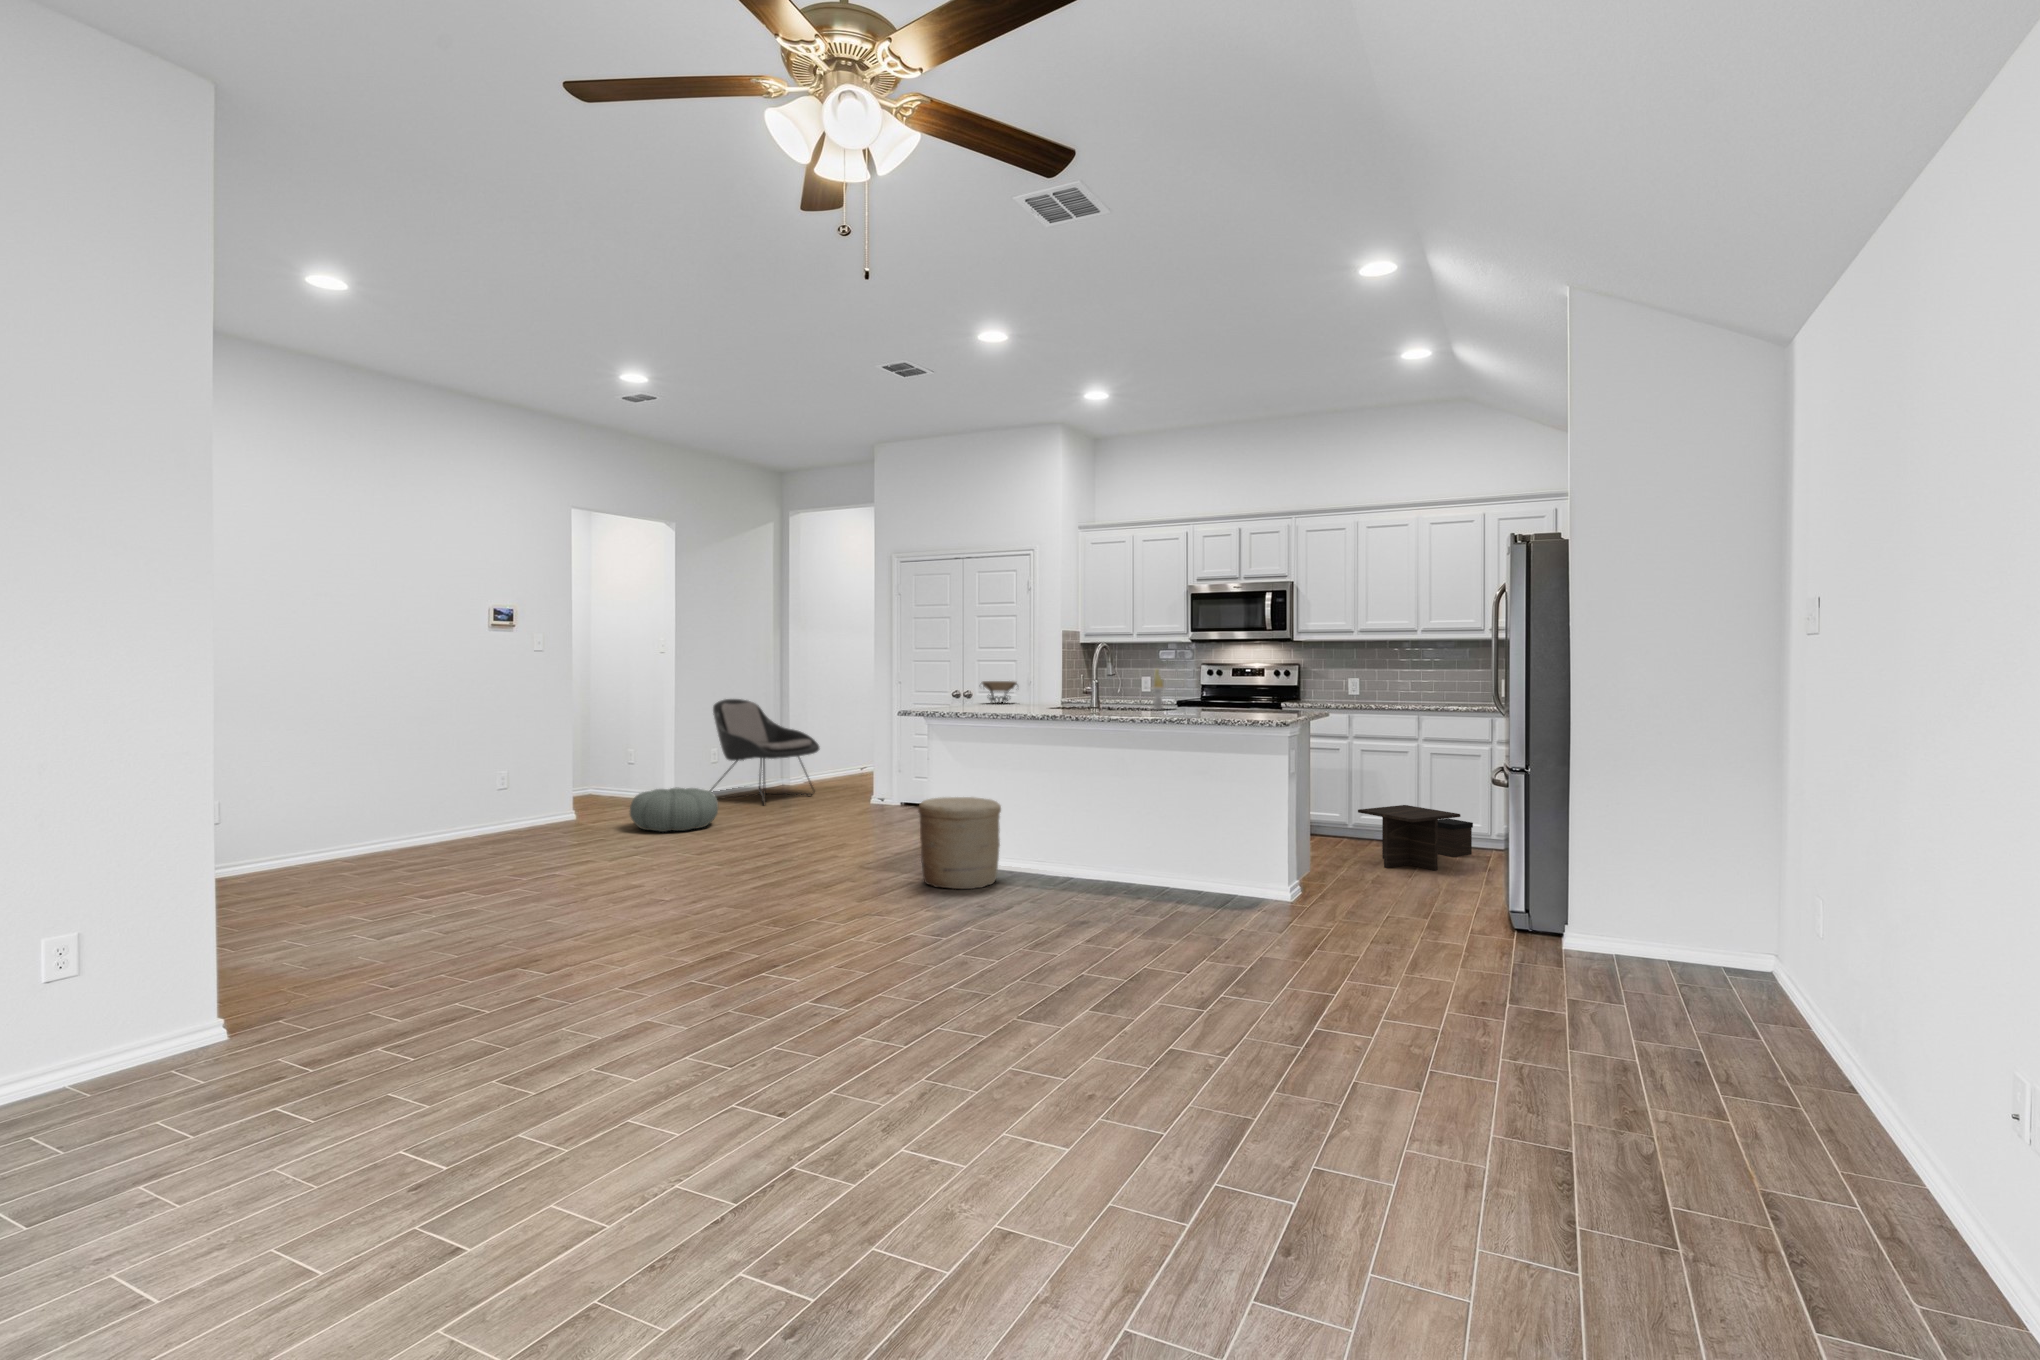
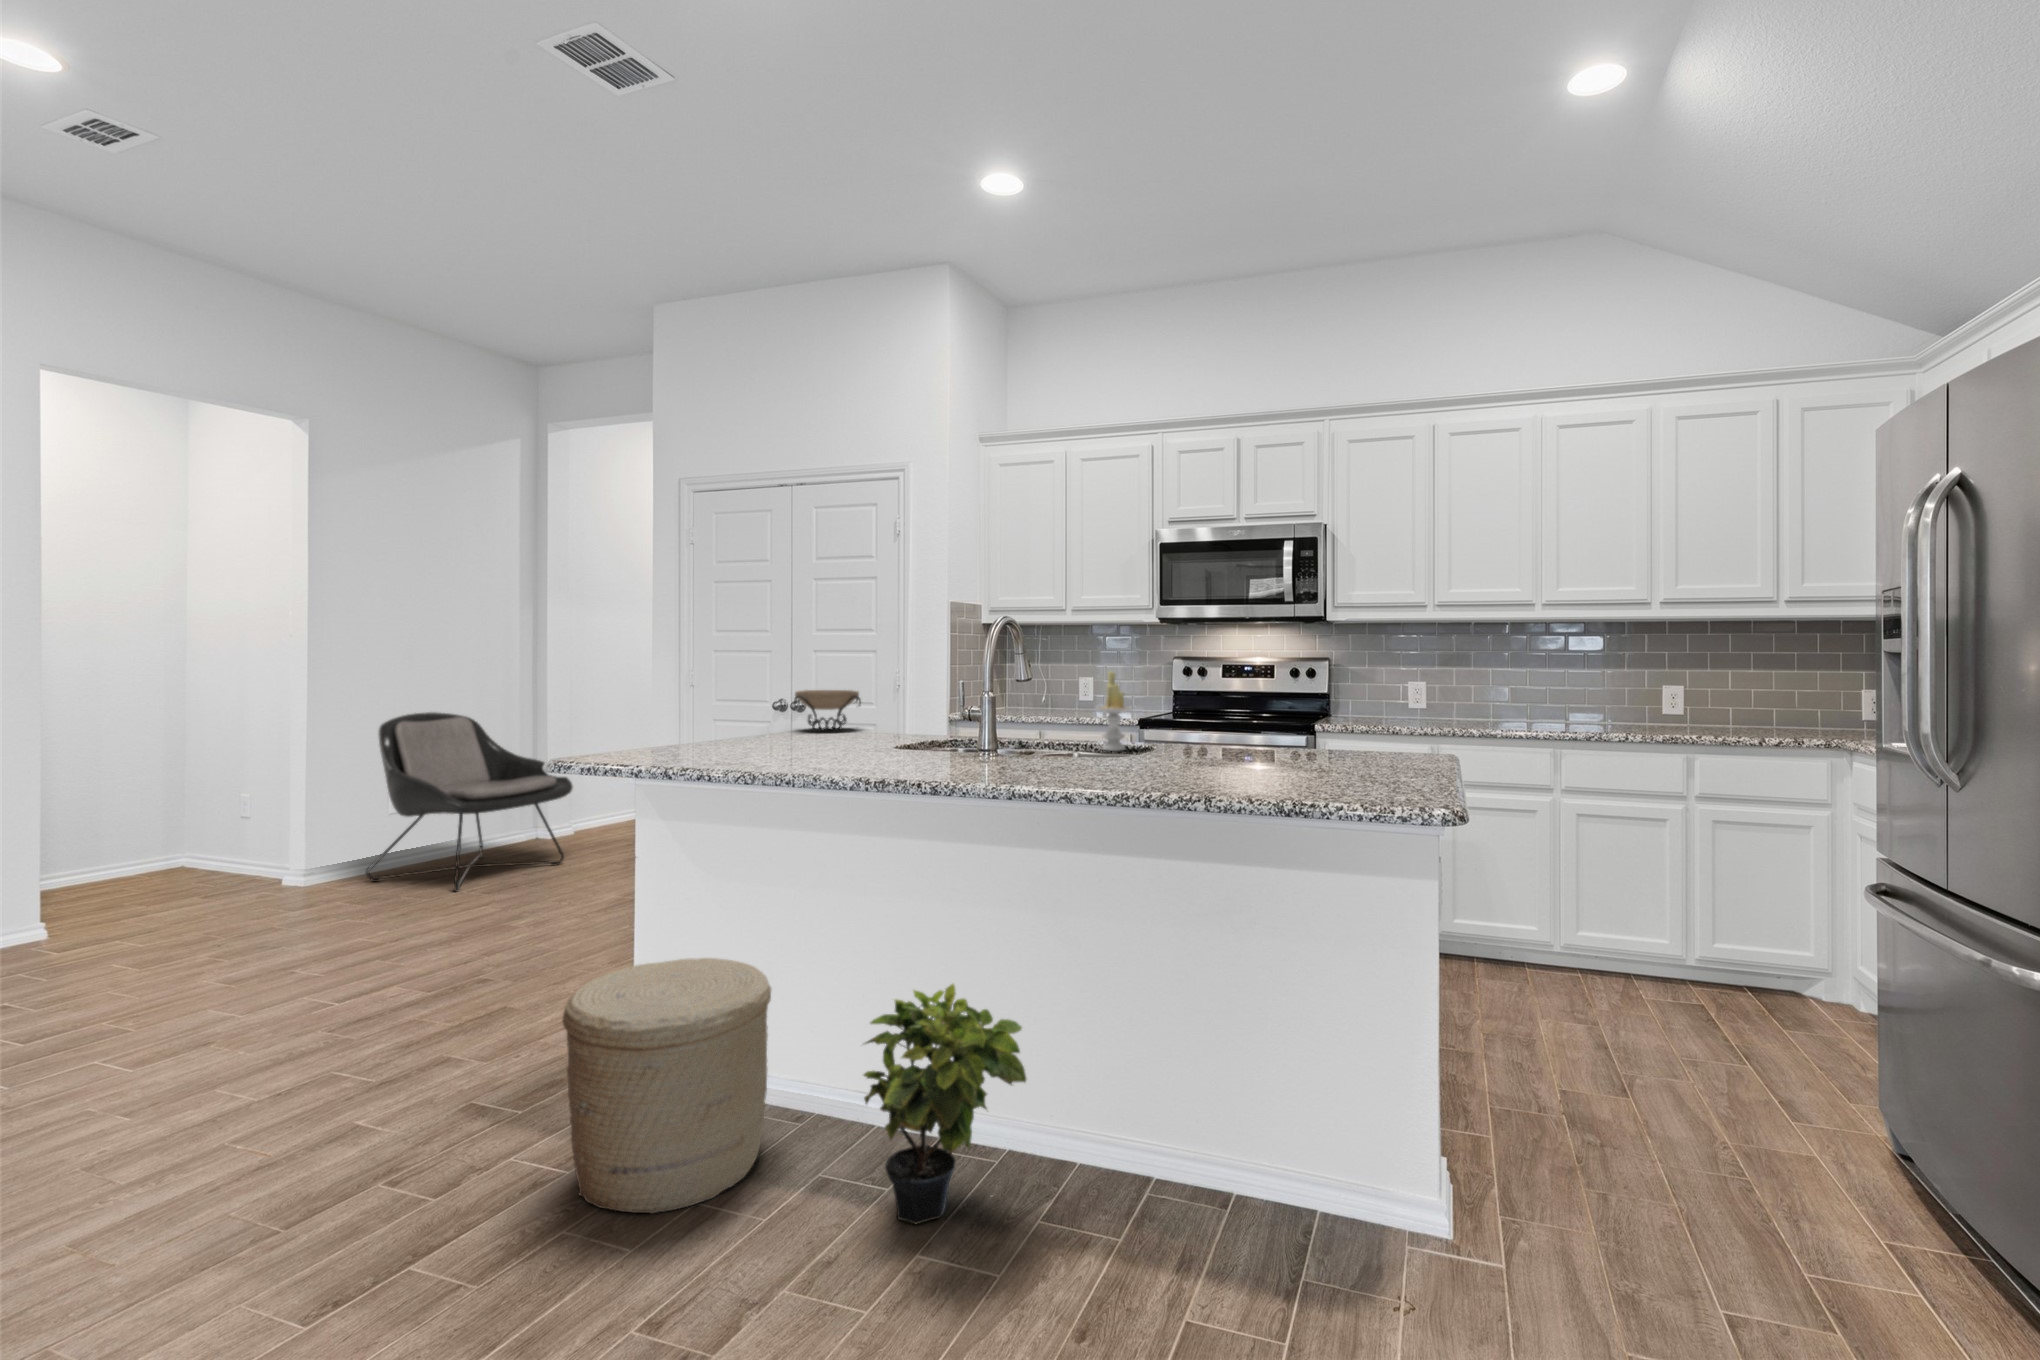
pouf: present [630,787,718,832] -> none [104,885,314,982]
potted plant: none [1044,797,1115,894] -> present [864,984,1026,1224]
coffee table: present [1358,805,1473,870] -> none [1481,912,1670,1054]

